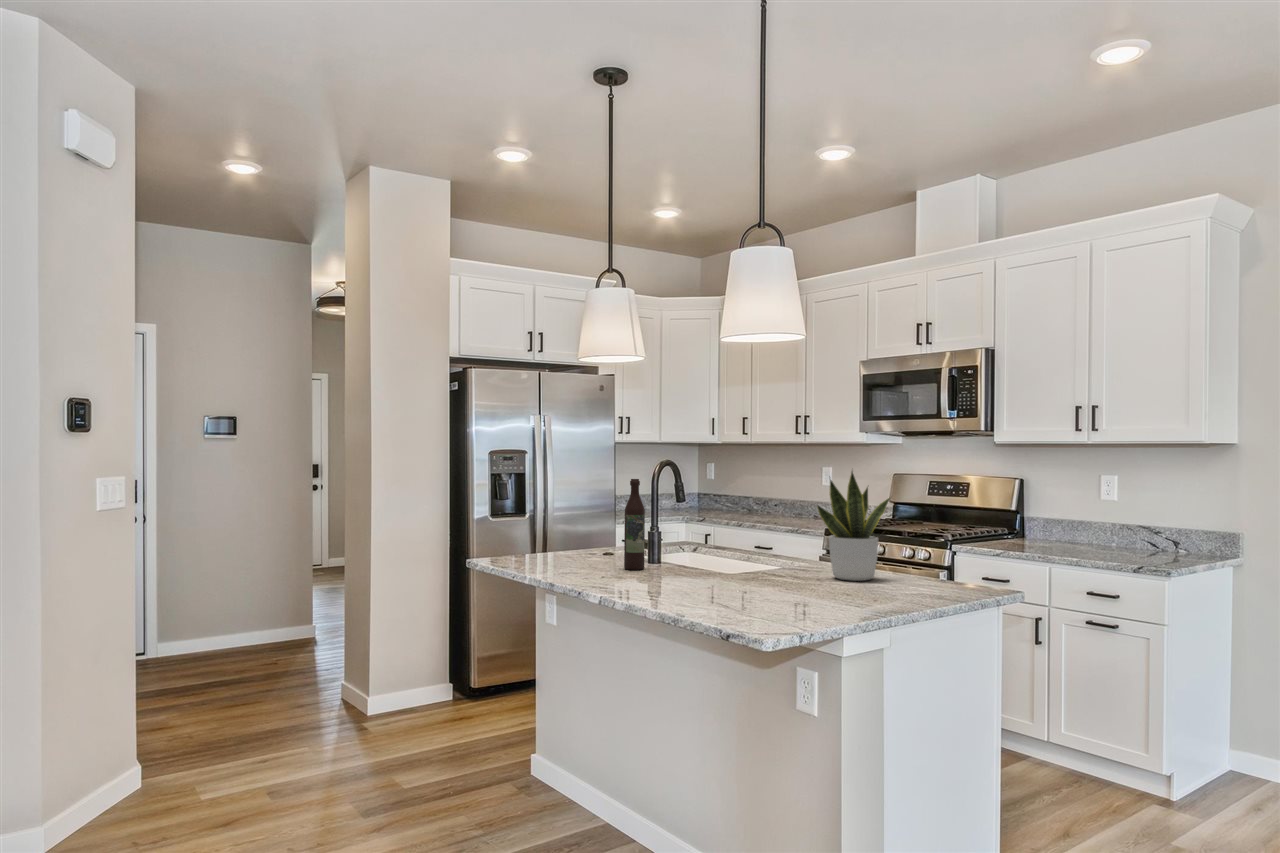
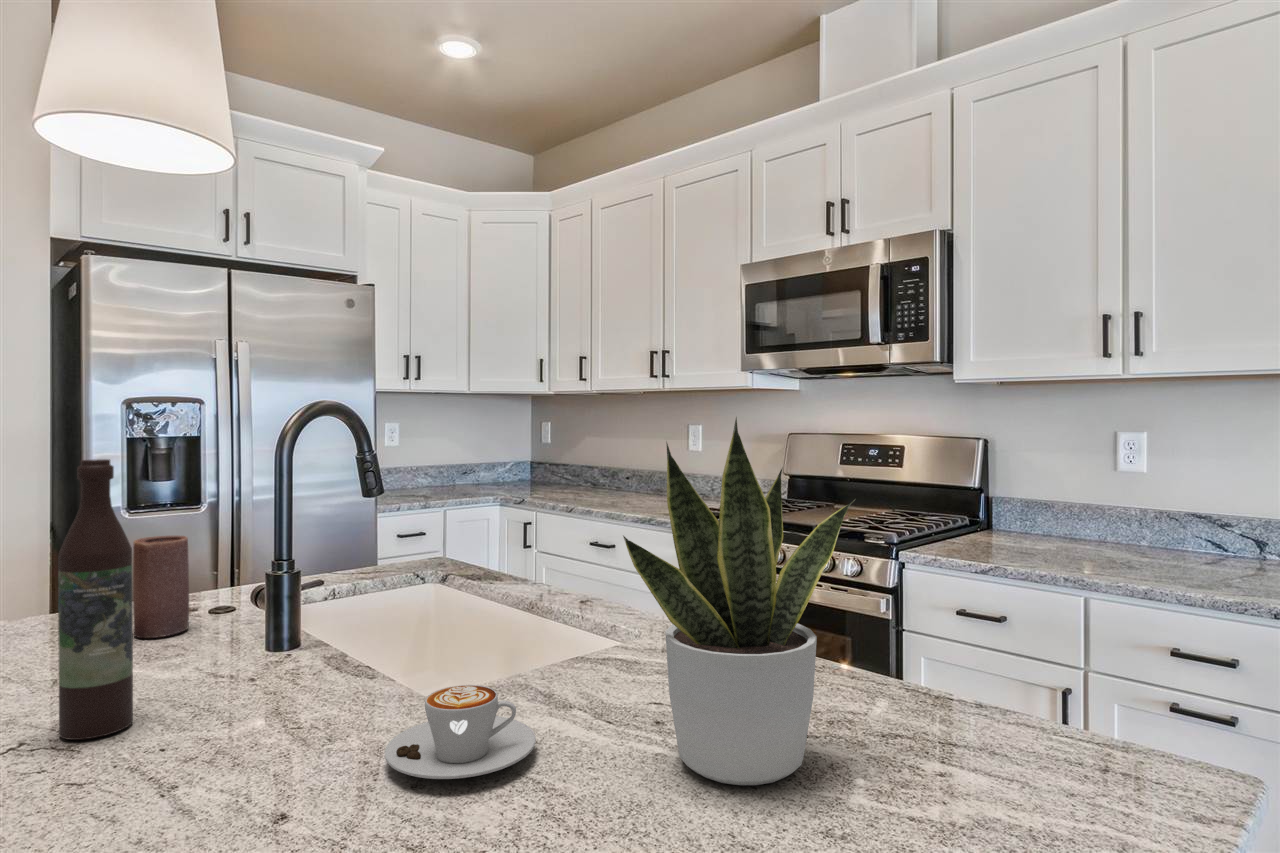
candle: none [596,514,616,555] -> present [133,536,189,638]
coffee cup: none [739,555,786,577] -> present [385,685,536,779]

